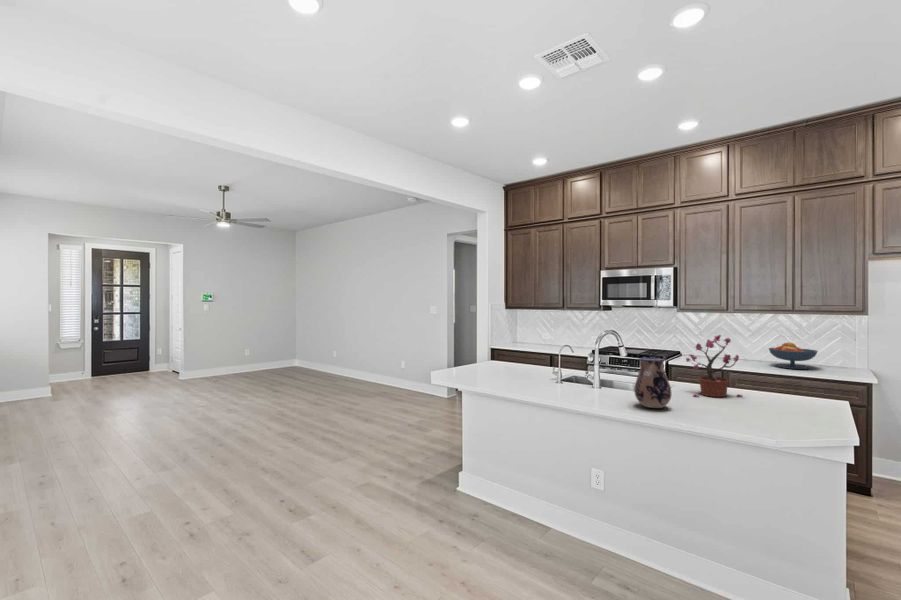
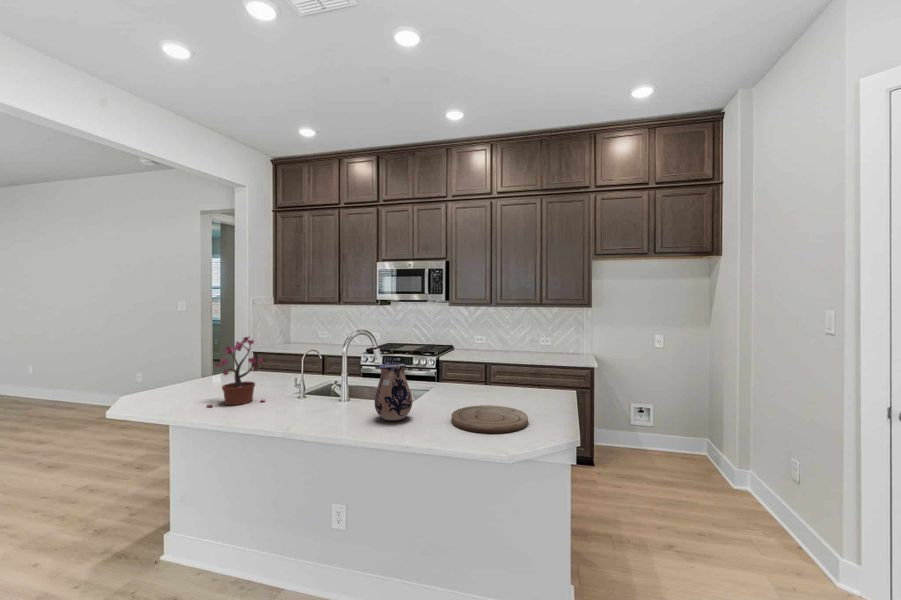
potted plant: present [686,335,742,397] -> present [207,337,265,407]
fruit bowl: present [769,342,817,369] -> none [522,333,558,358]
cutting board: none [714,404,805,430] -> present [452,405,528,433]

